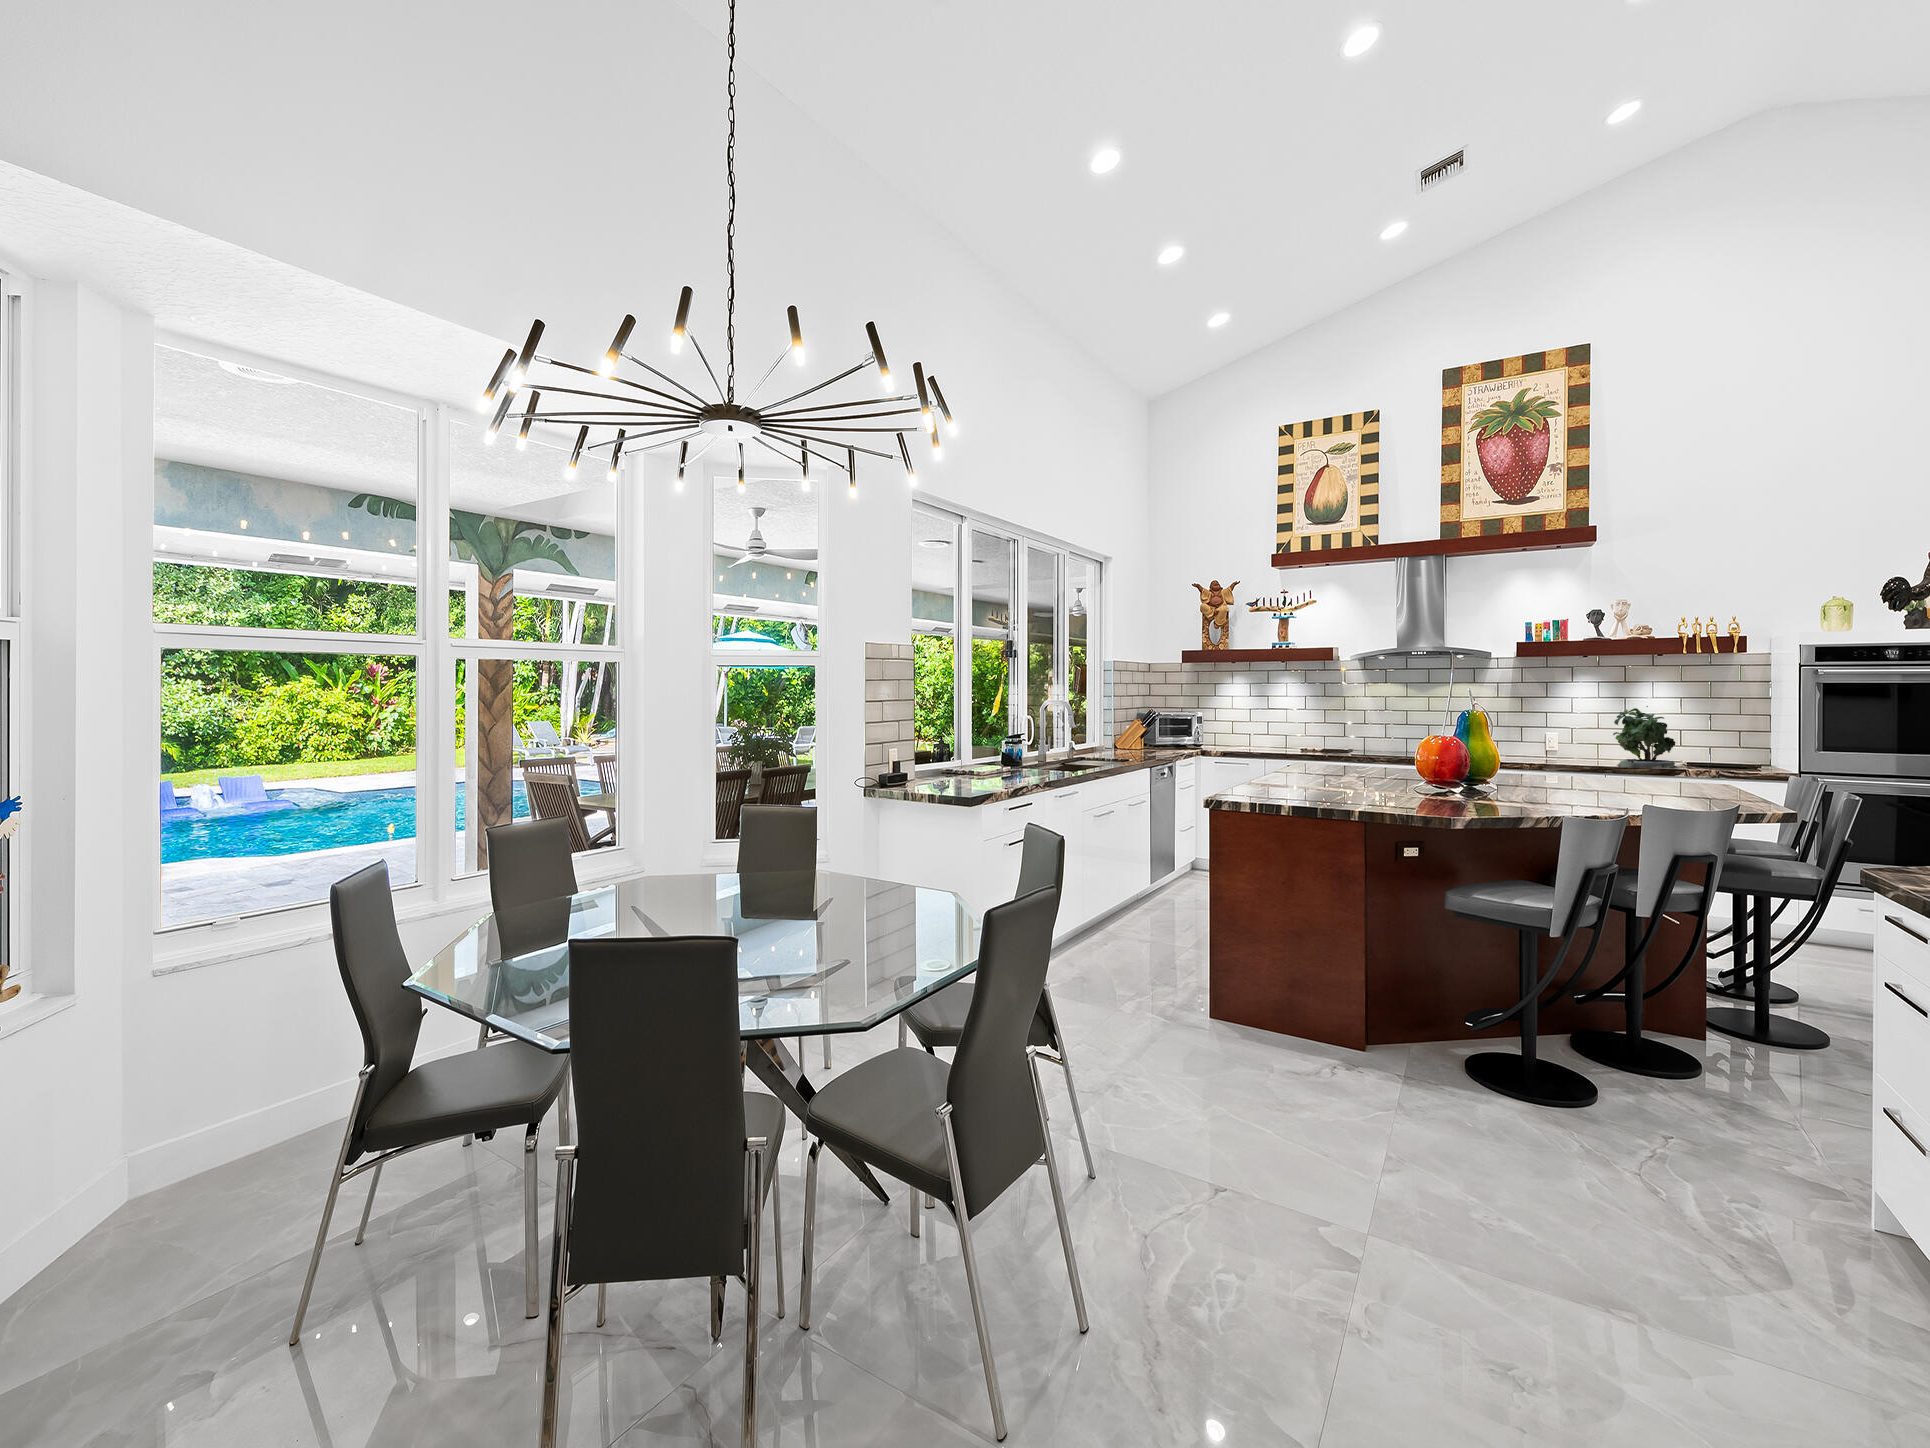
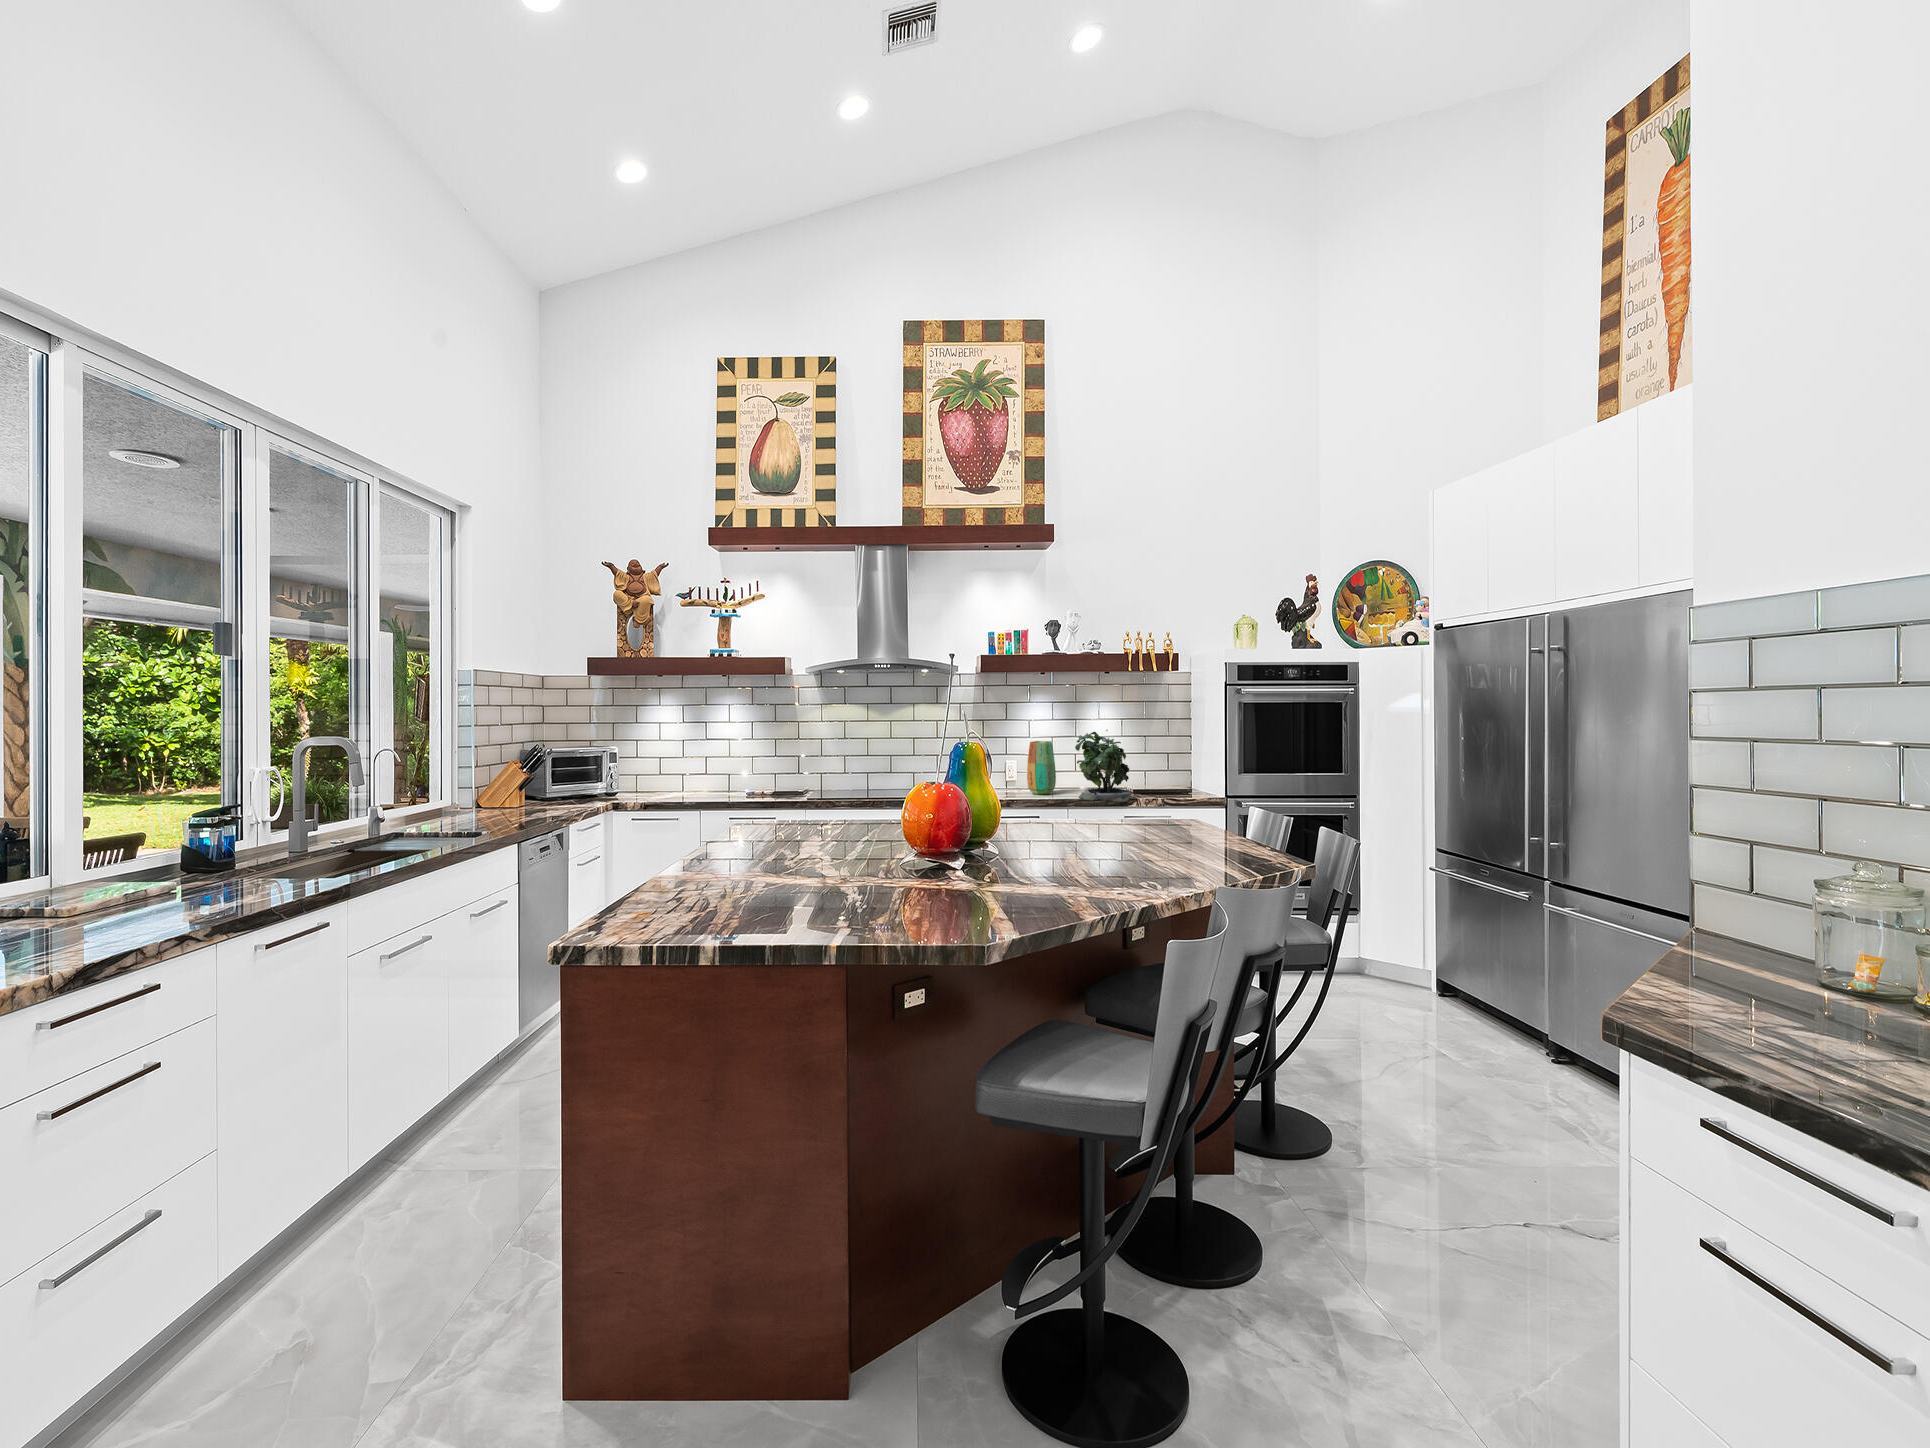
vase: none [1565,717,1596,764] -> present [1027,741,1056,795]

